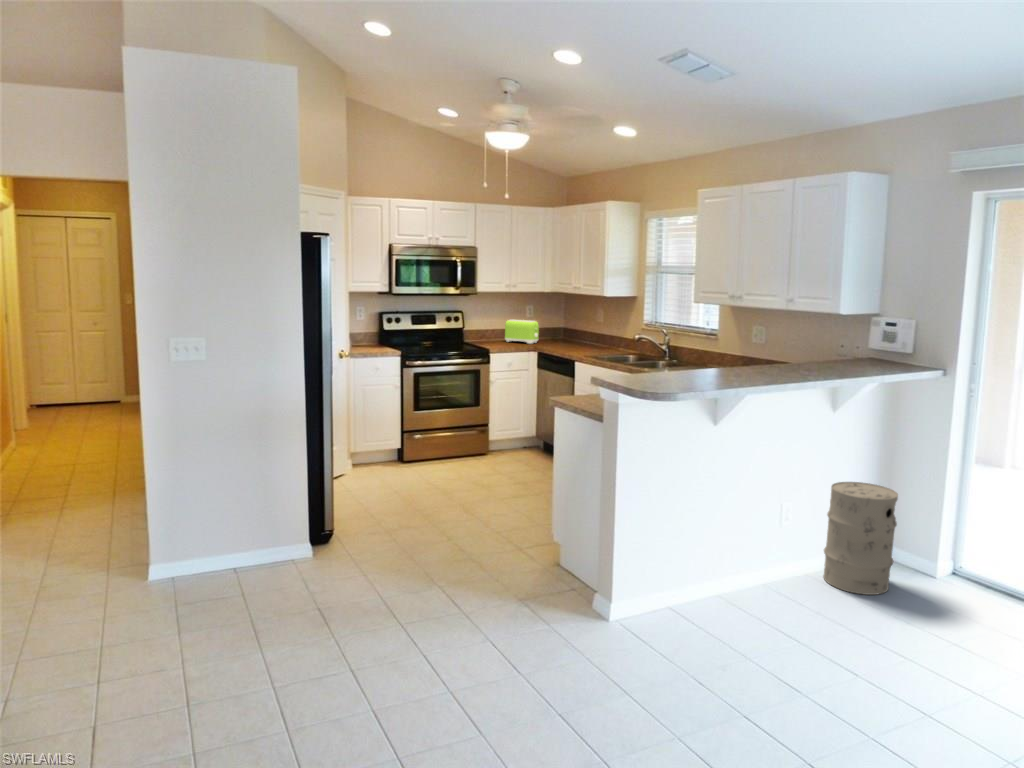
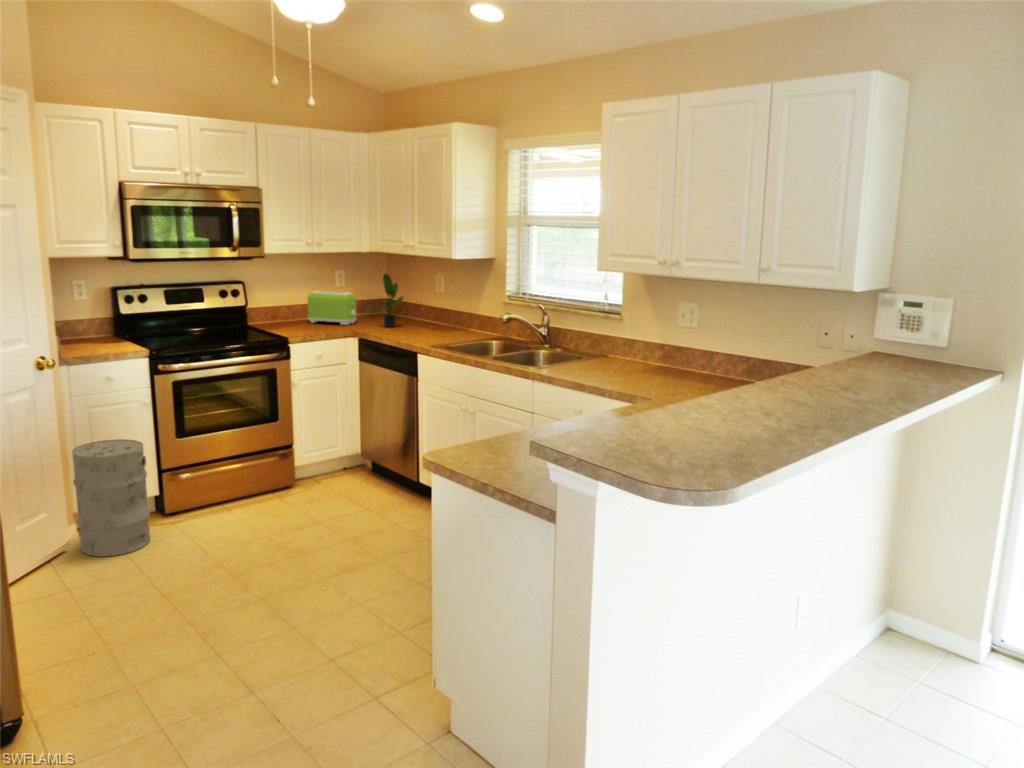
potted plant: none [552,307,572,346] -> present [383,273,403,327]
trash can: present [823,482,898,595] -> present [72,439,150,556]

